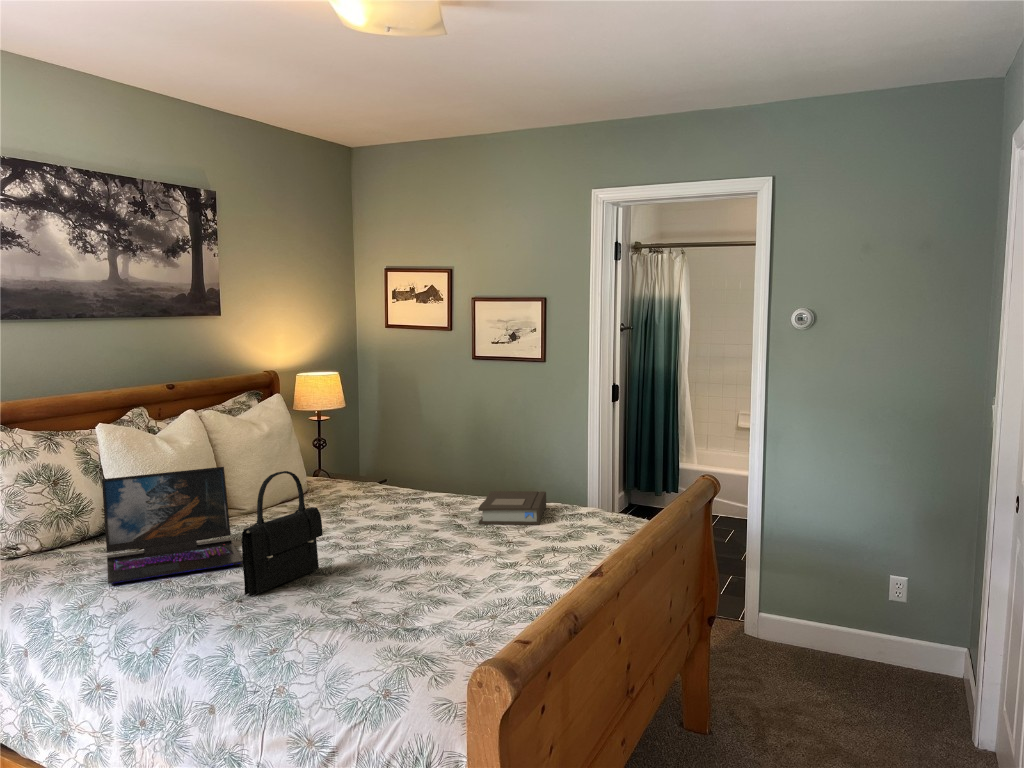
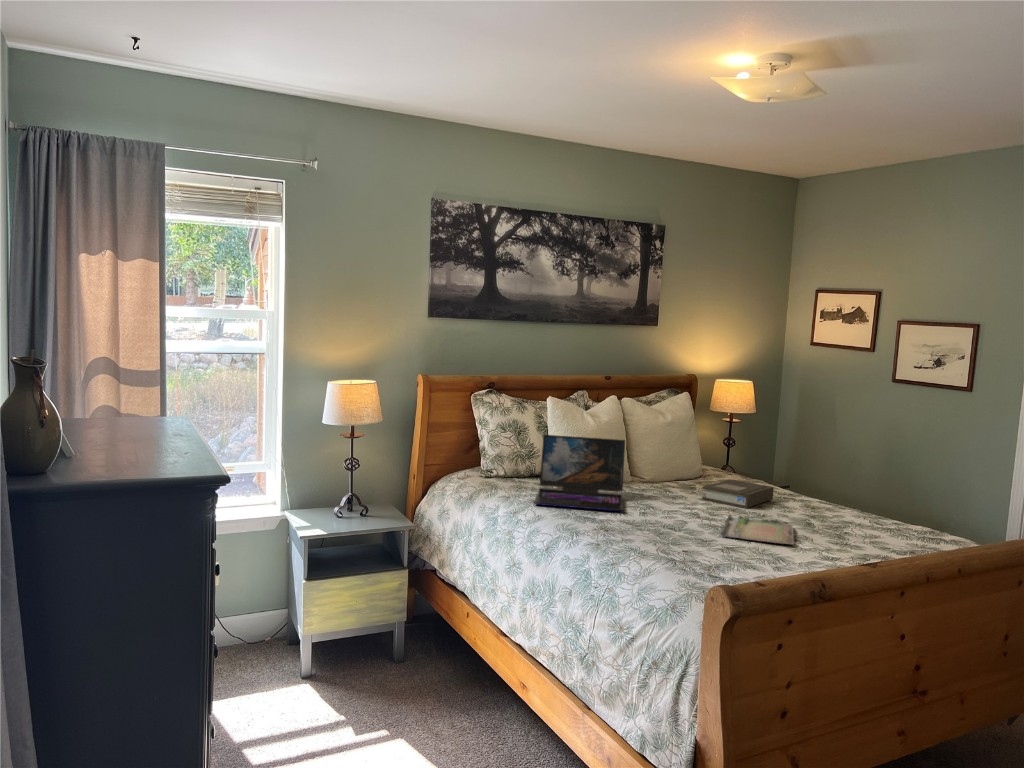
handbag: present [242,471,323,596] -> none [613,446,679,531]
book: present [478,491,546,525] -> present [702,479,774,508]
tray: none [375,524,468,568] -> present [721,515,794,544]

